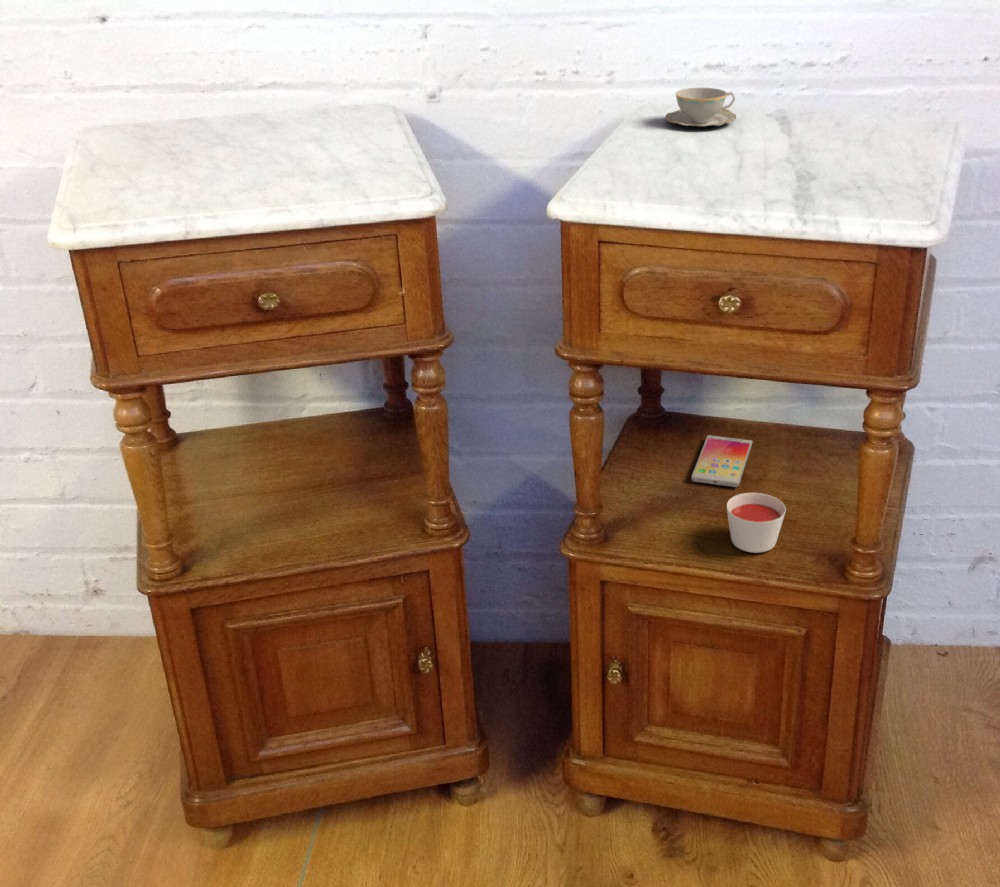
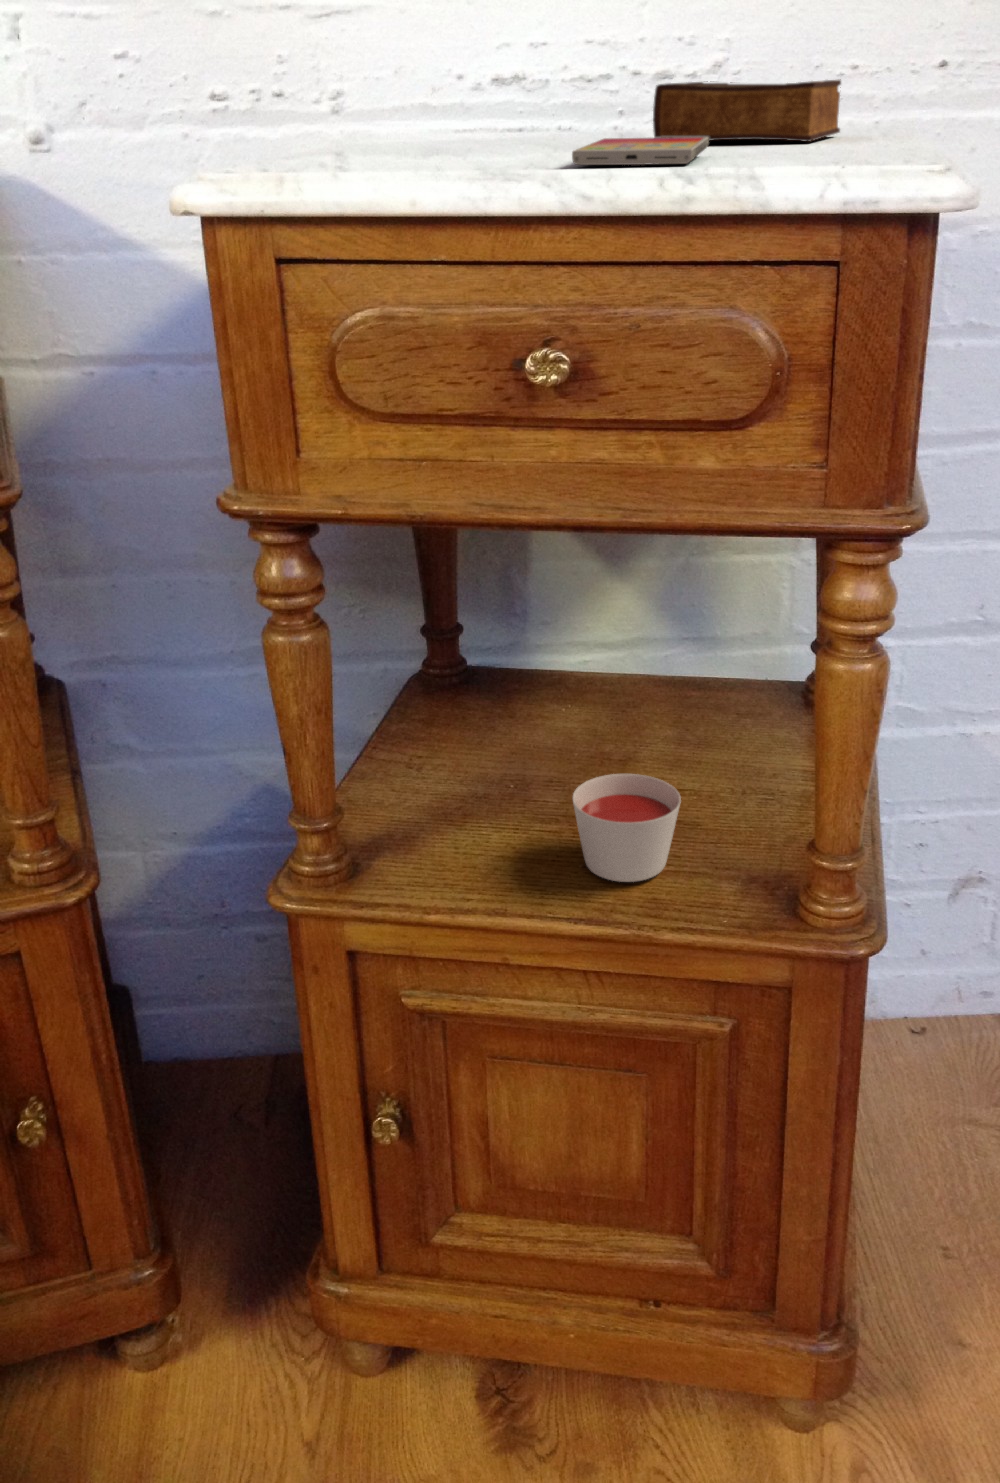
book: none [792,80,909,143] -> present [653,80,841,142]
teacup: present [665,88,736,127] -> none [435,90,557,147]
smartphone: present [692,435,752,487] -> present [572,137,709,165]

